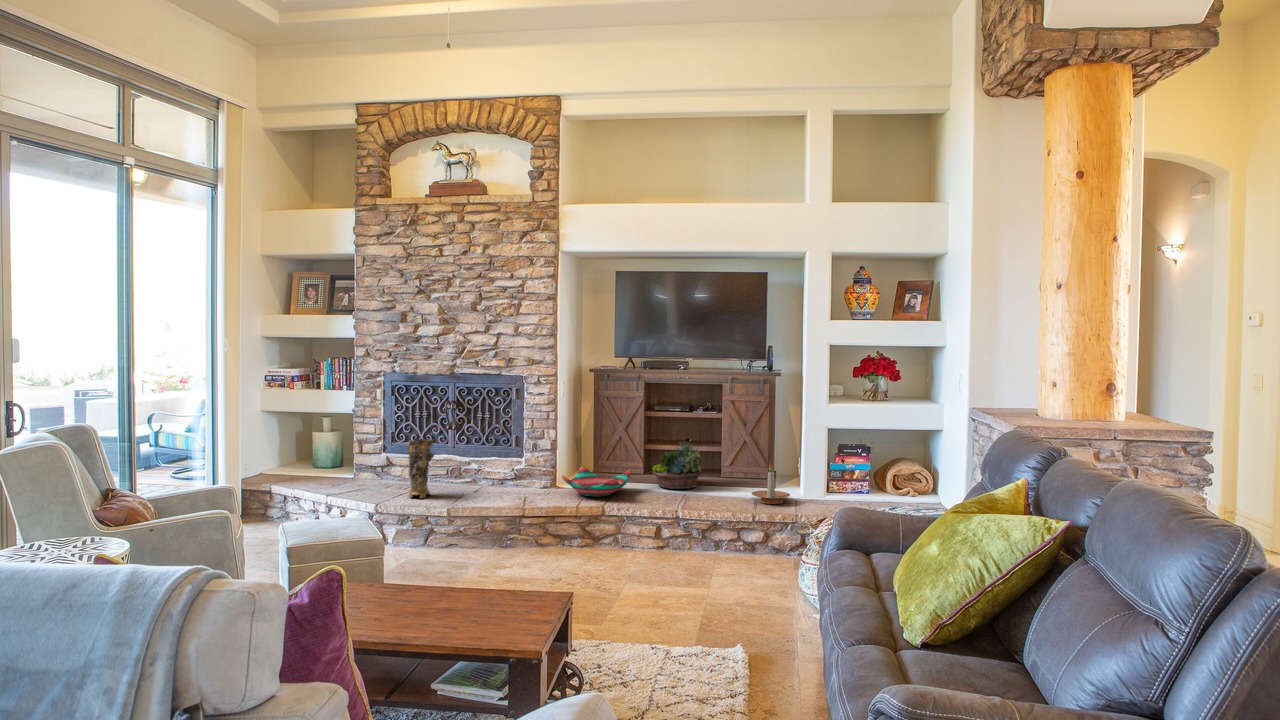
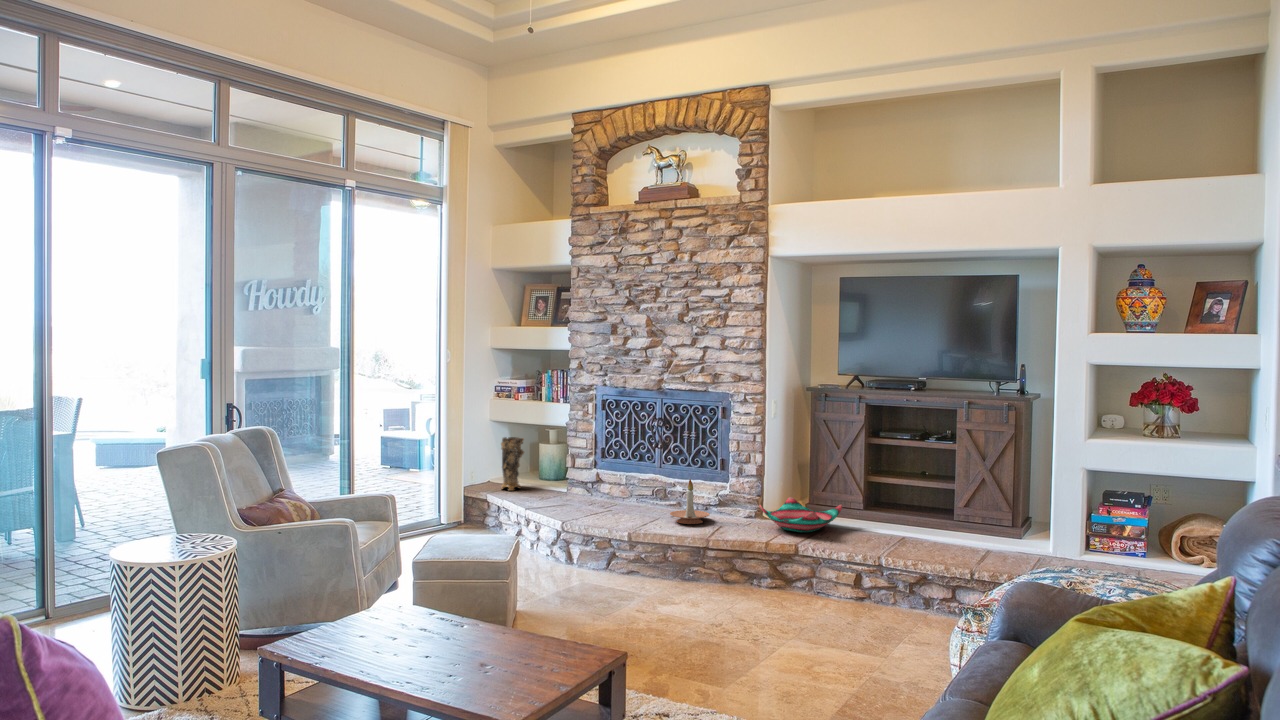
decorative vase: present [406,439,434,498] -> present [501,437,524,490]
succulent planter: present [653,443,702,489] -> none [870,475,931,532]
candle holder: present [752,461,790,504] -> present [670,479,710,524]

